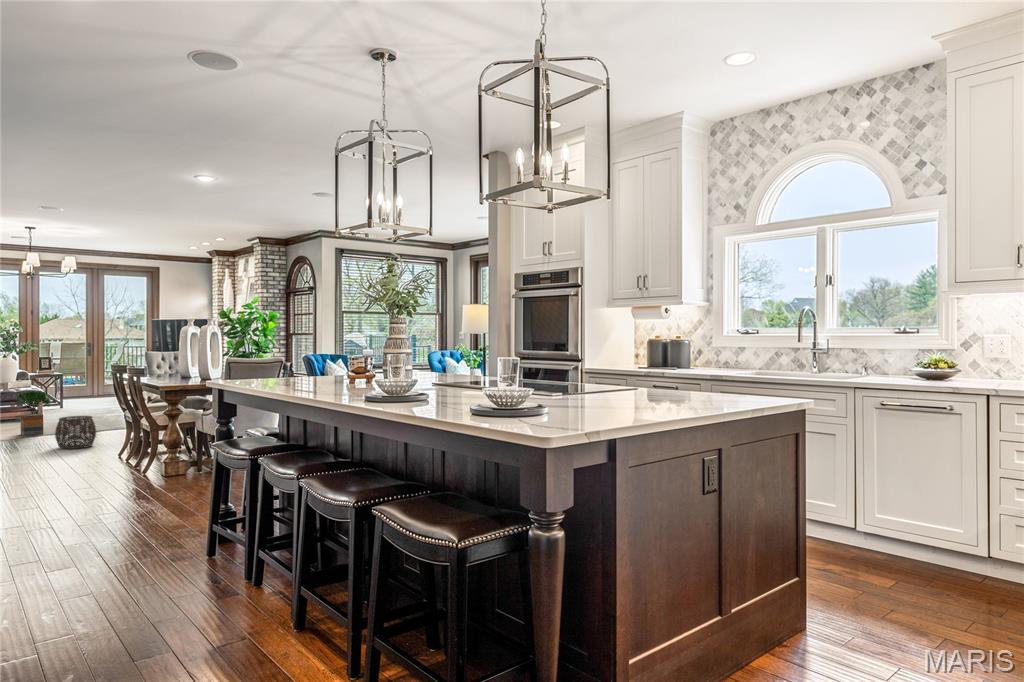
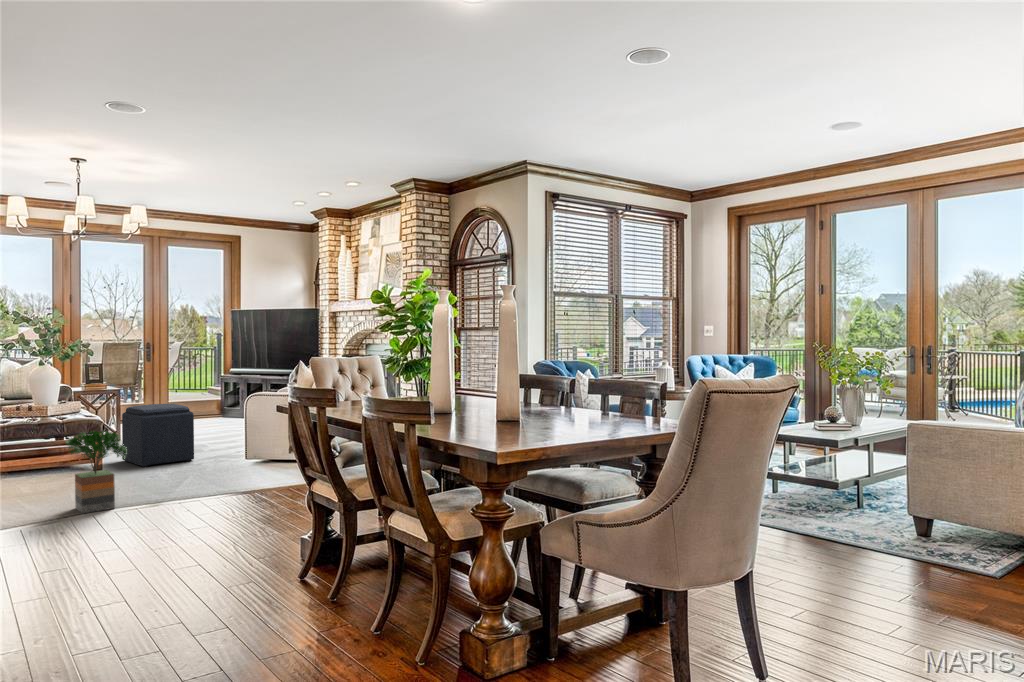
ottoman: none [58,382,105,420] -> present [122,404,194,467]
woven basket: present [55,416,96,449] -> none [153,489,230,563]

